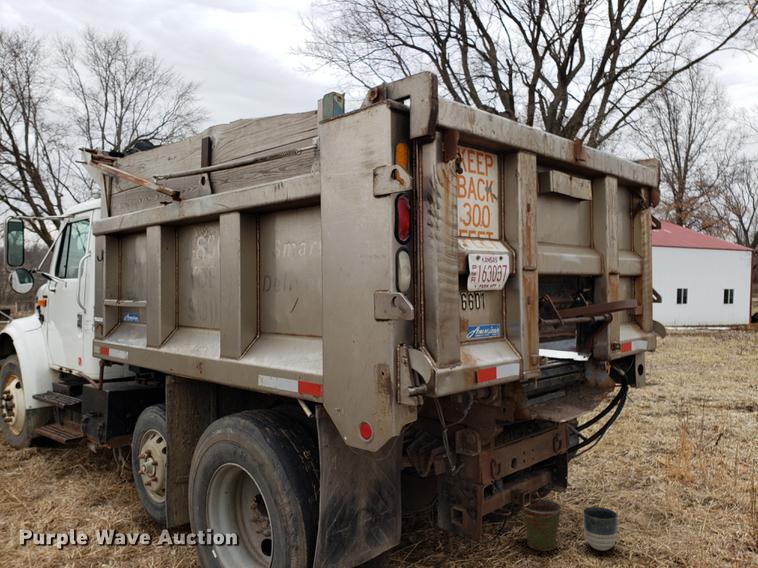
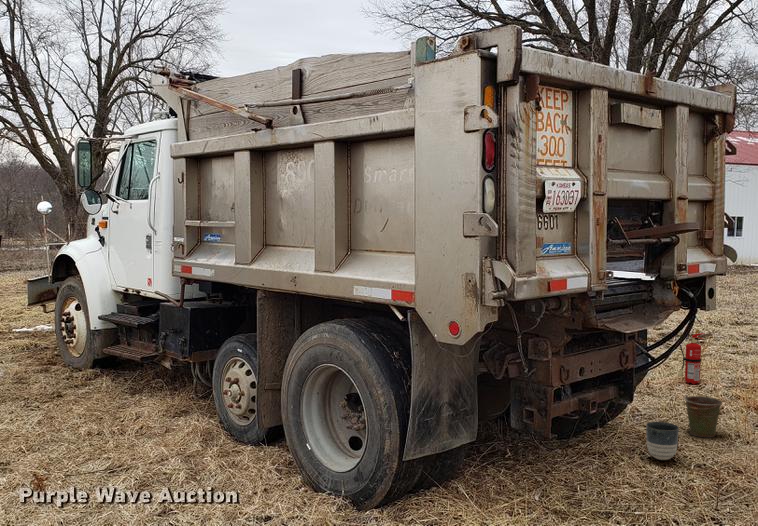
fire extinguisher: none [604,397,628,451] -> present [678,329,704,384]
bucket: present [523,499,562,551] -> present [684,395,722,437]

